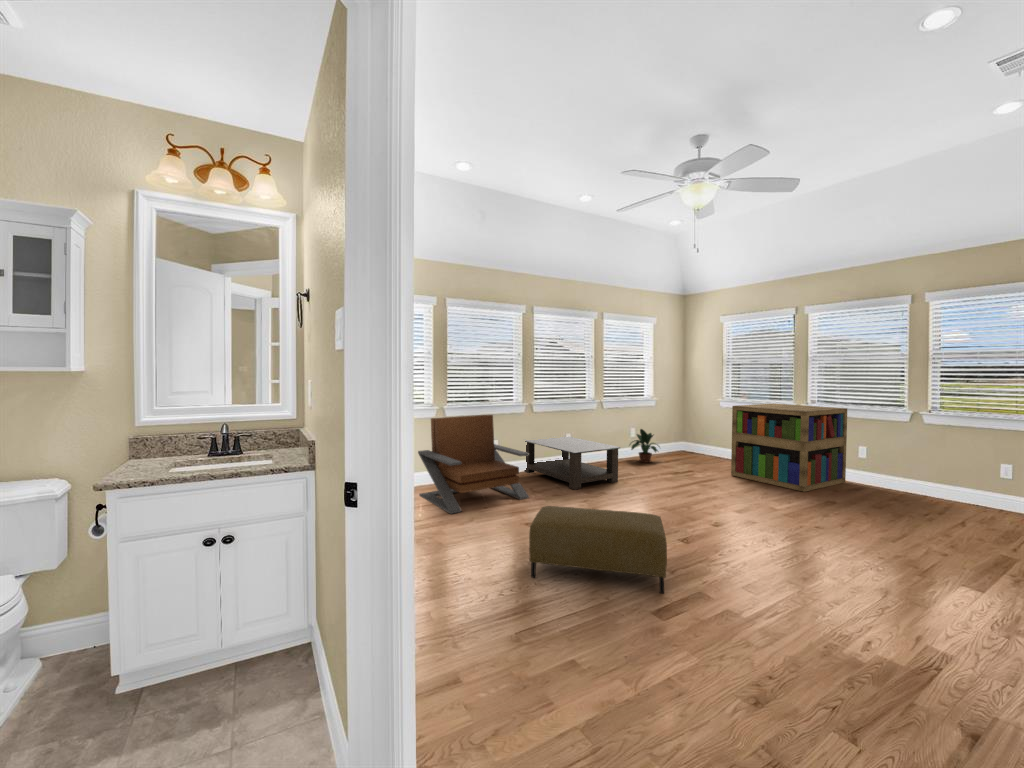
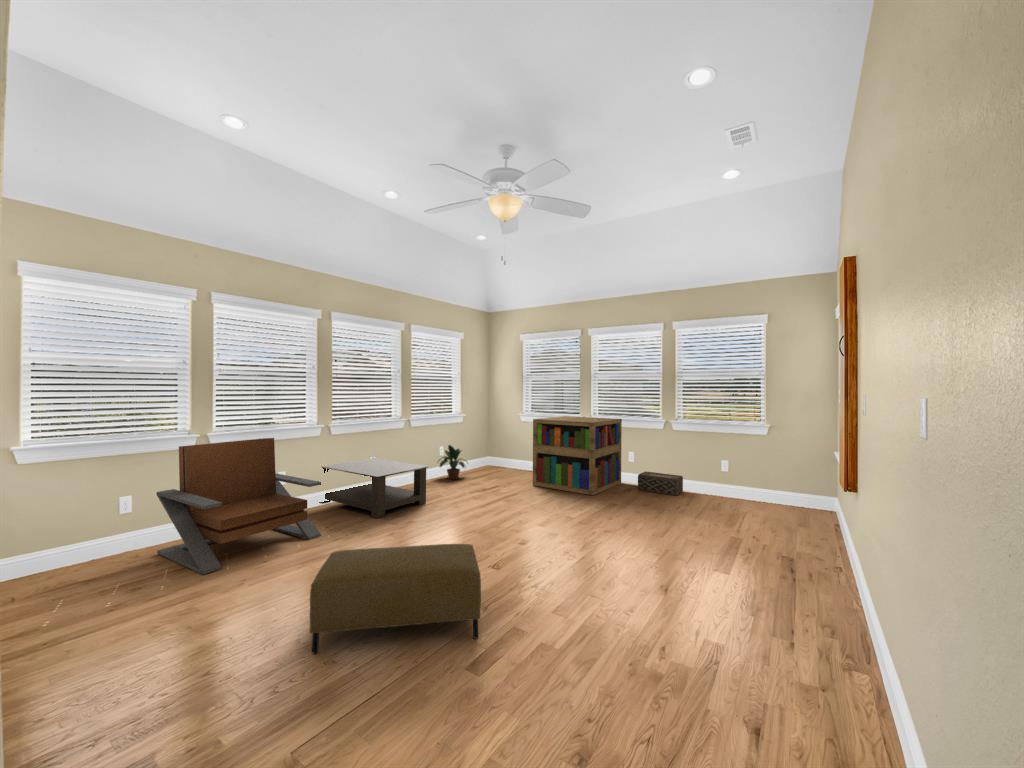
woven basket: none [867,471,935,503] -> present [638,471,683,495]

